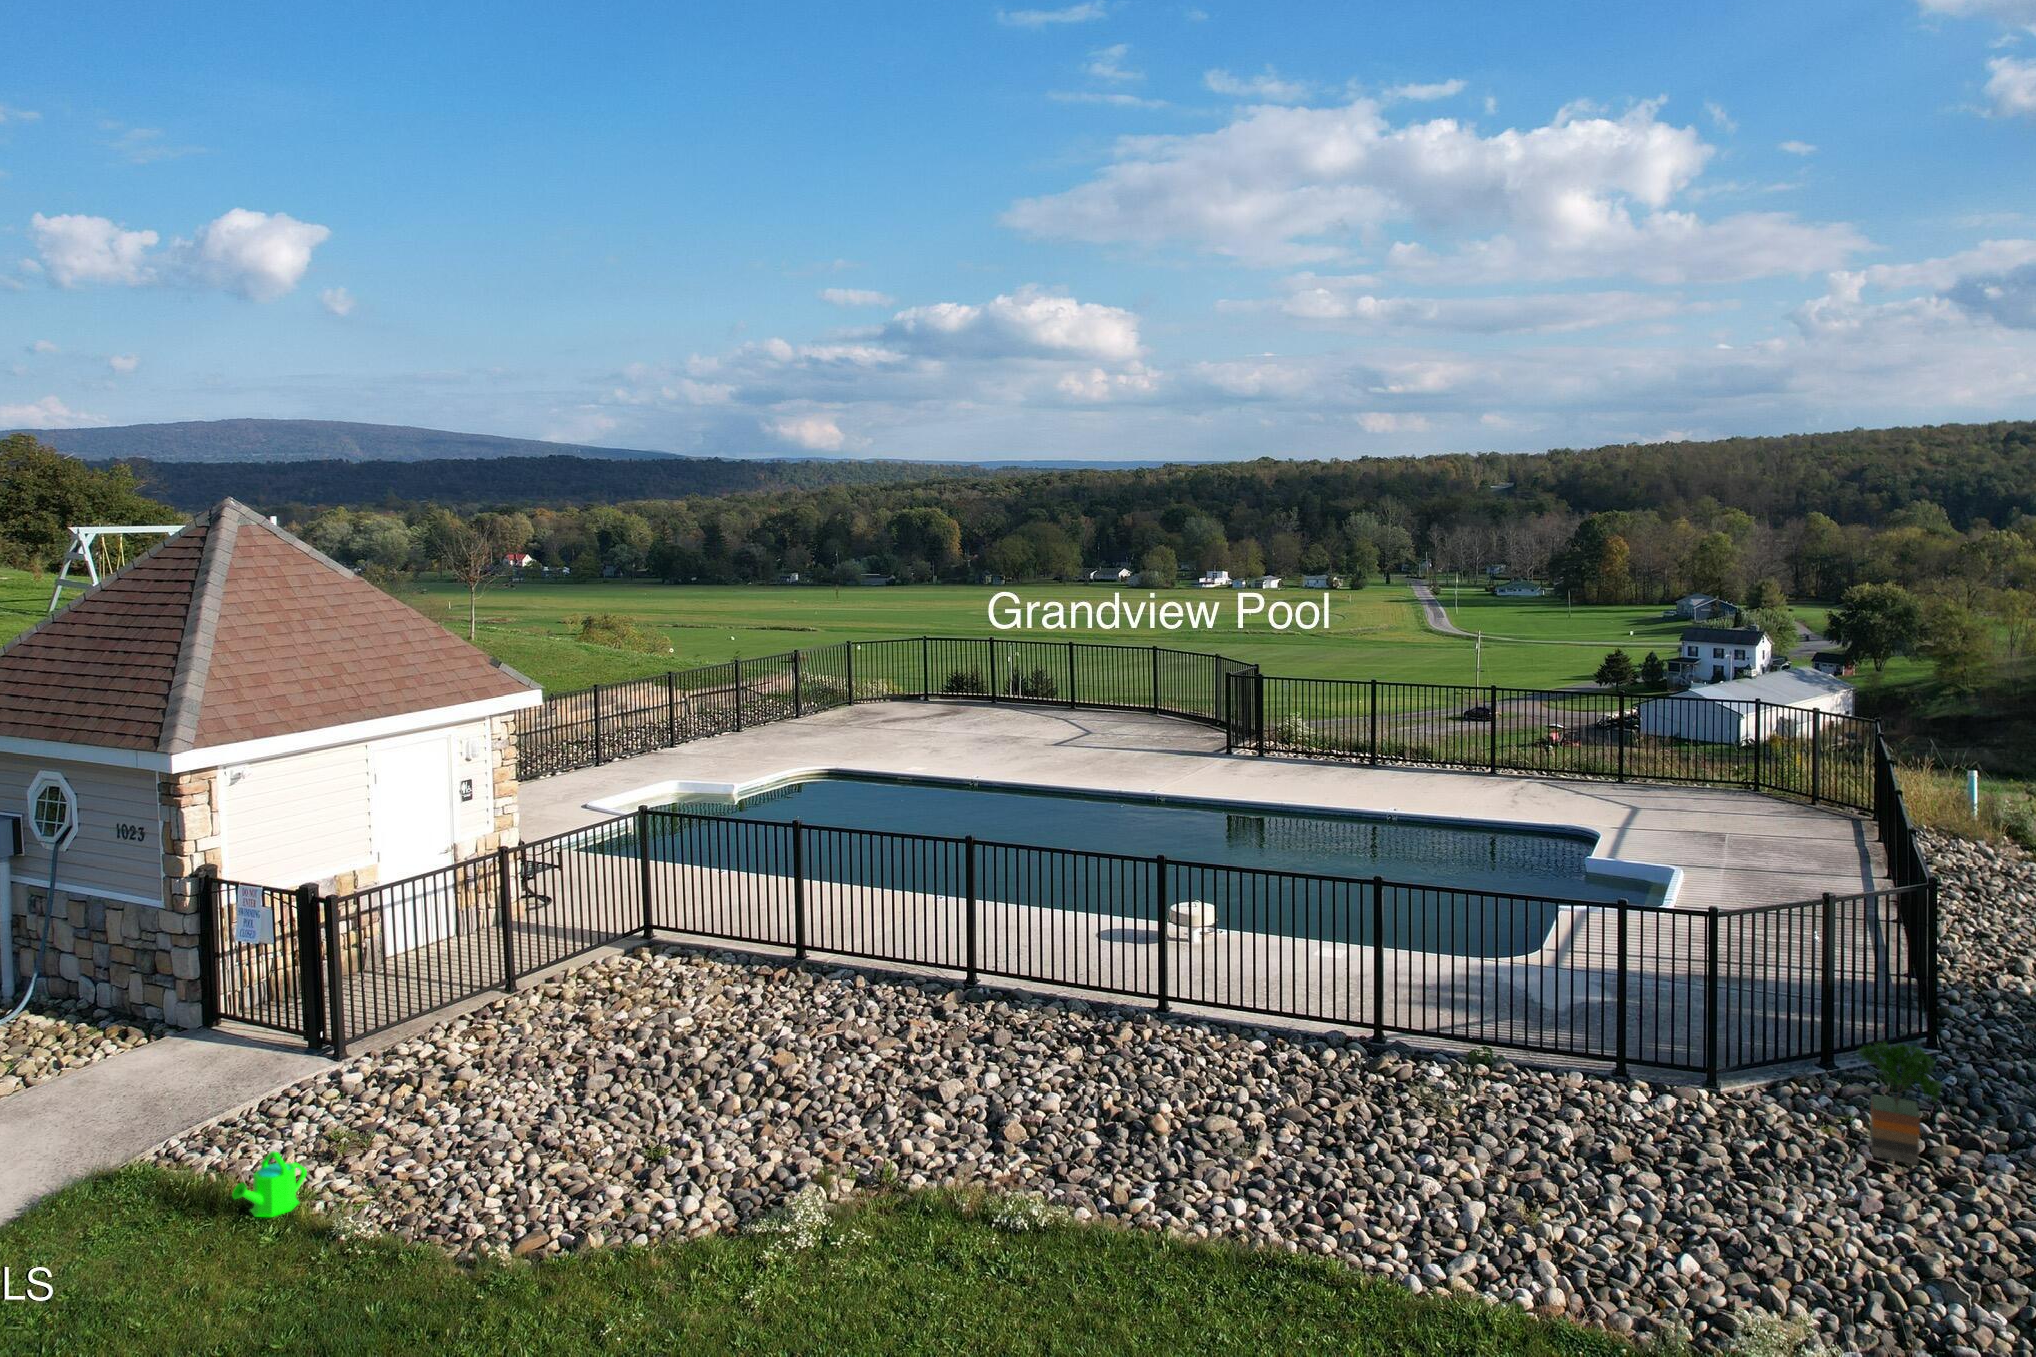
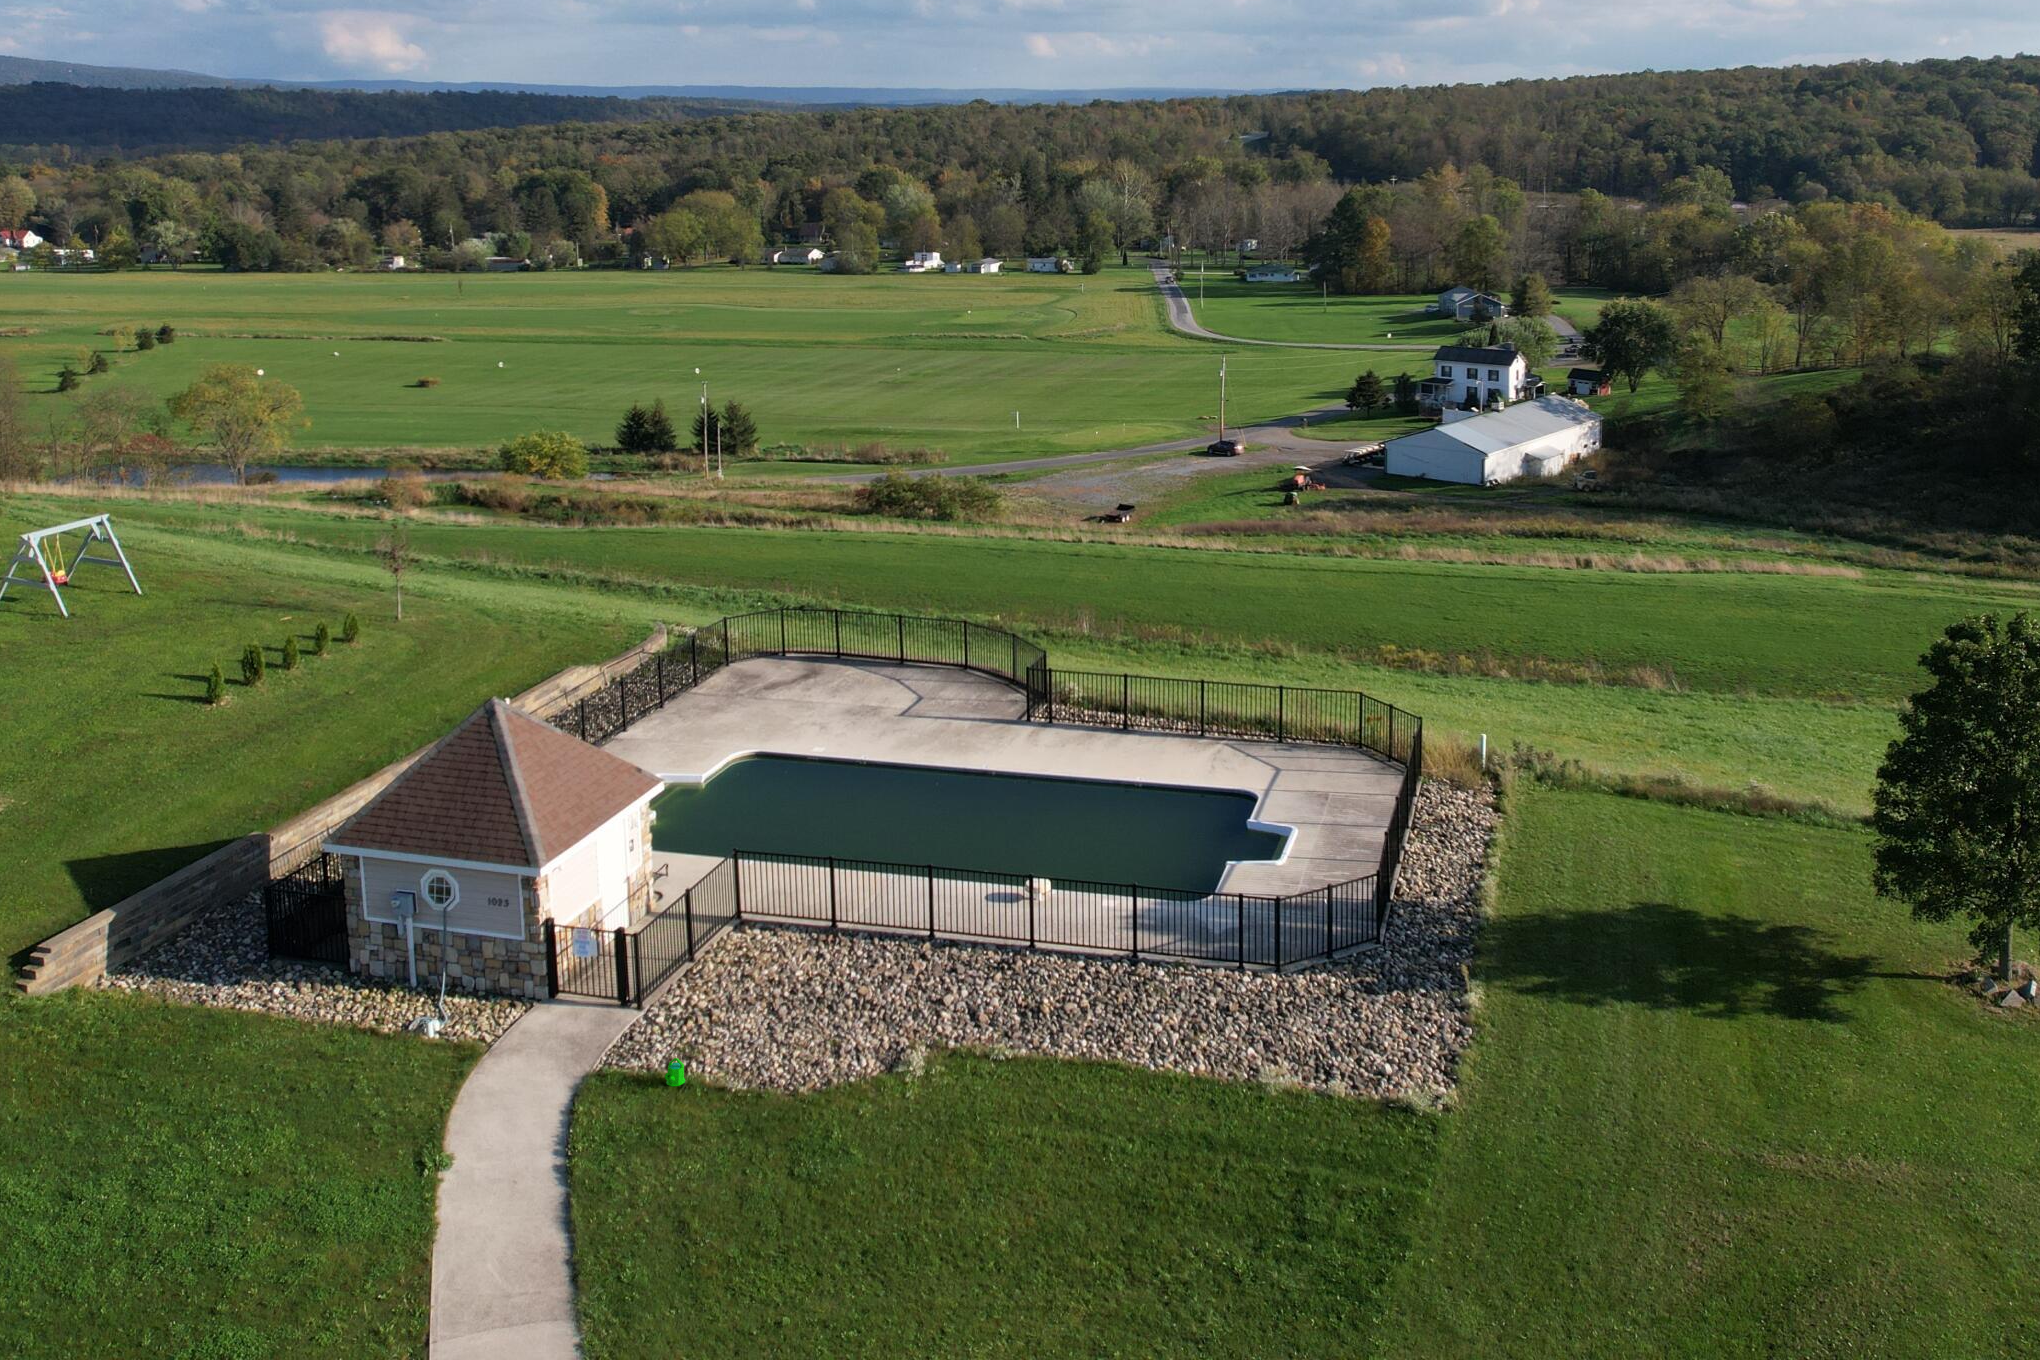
potted tree: present [1859,1042,1942,1165] -> none [1327,953,1357,1003]

